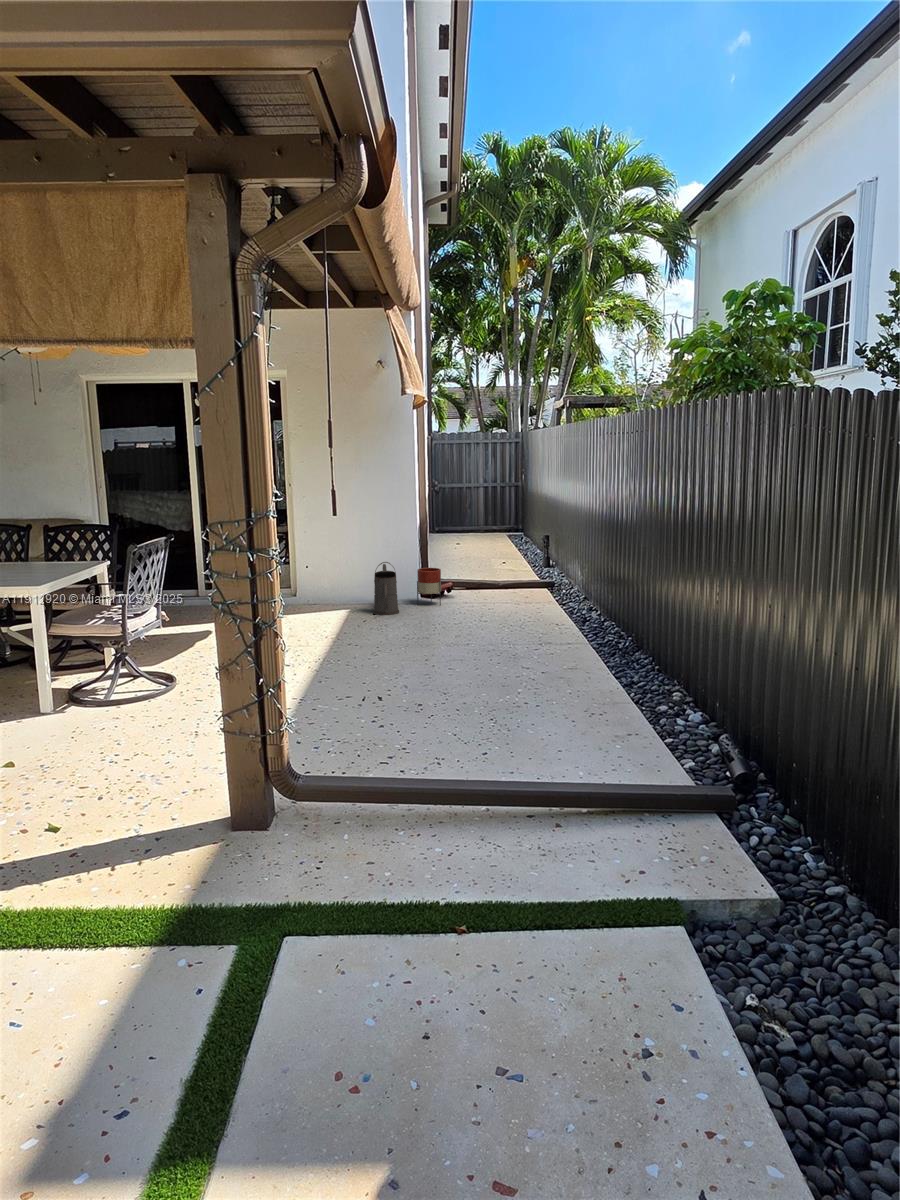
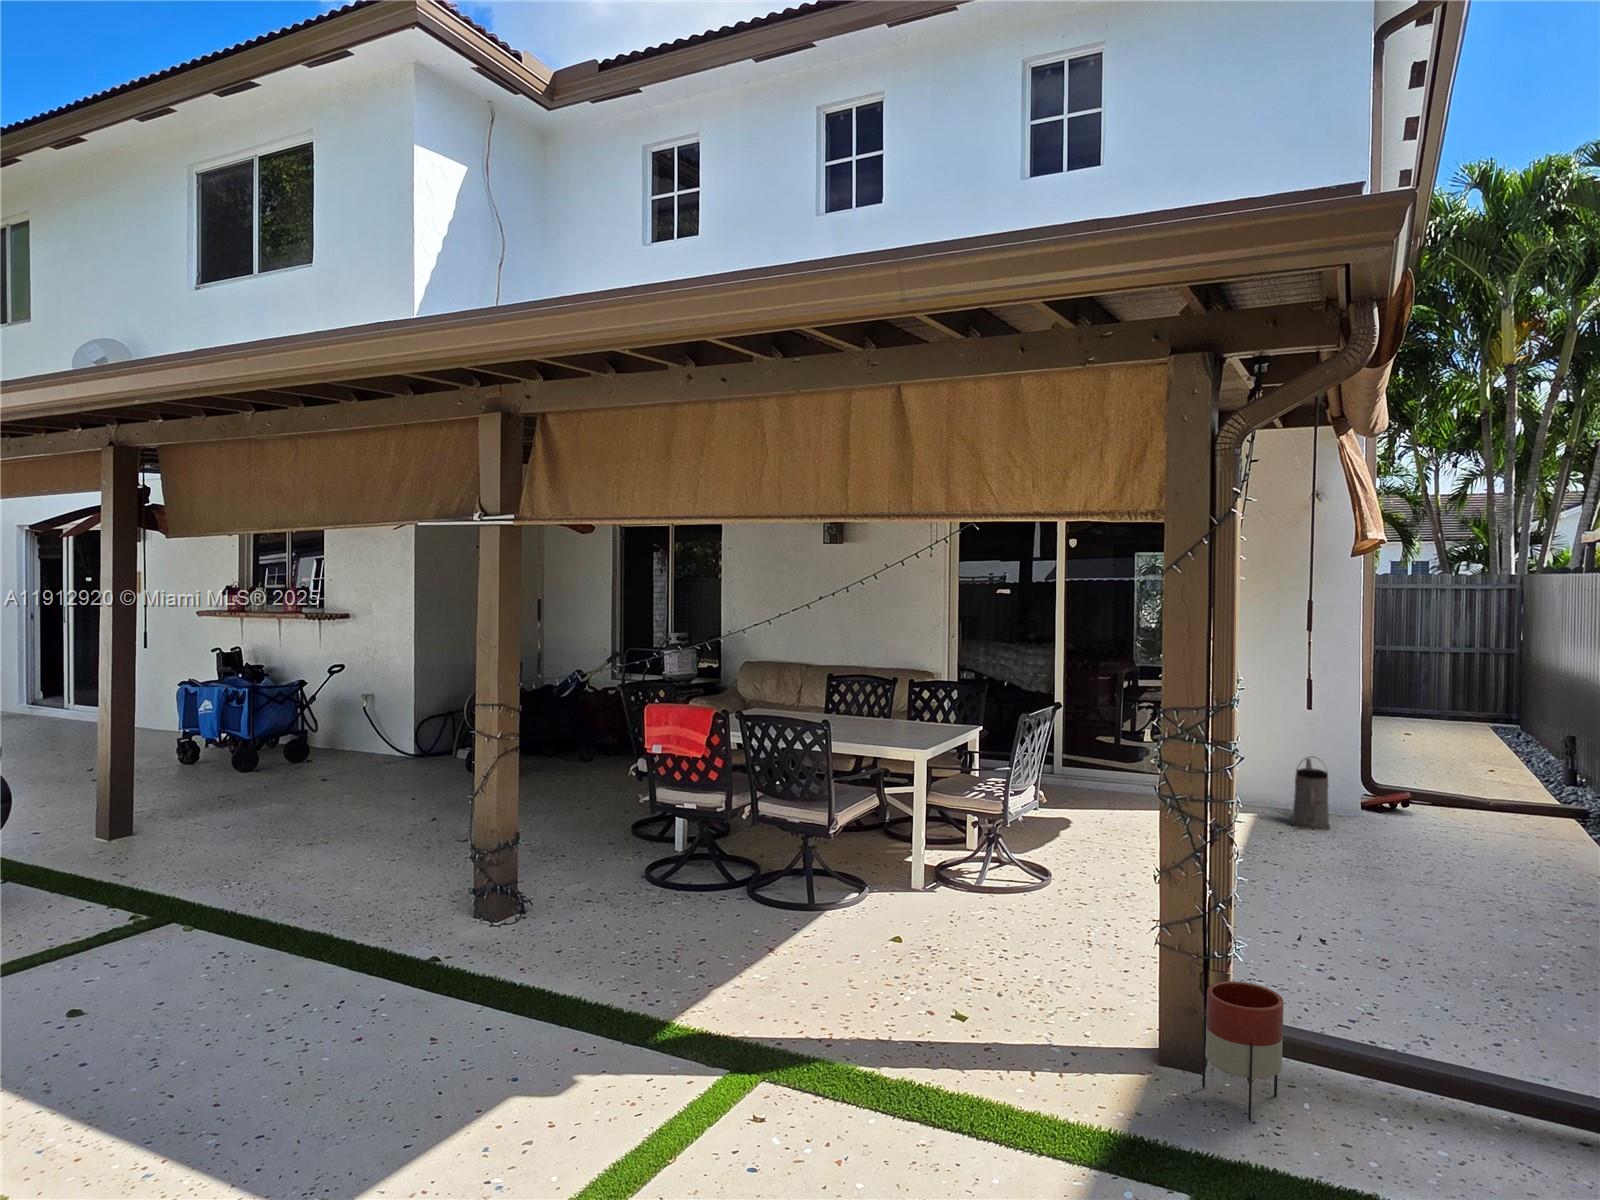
planter: present [417,568,441,605] -> present [1202,981,1284,1121]

